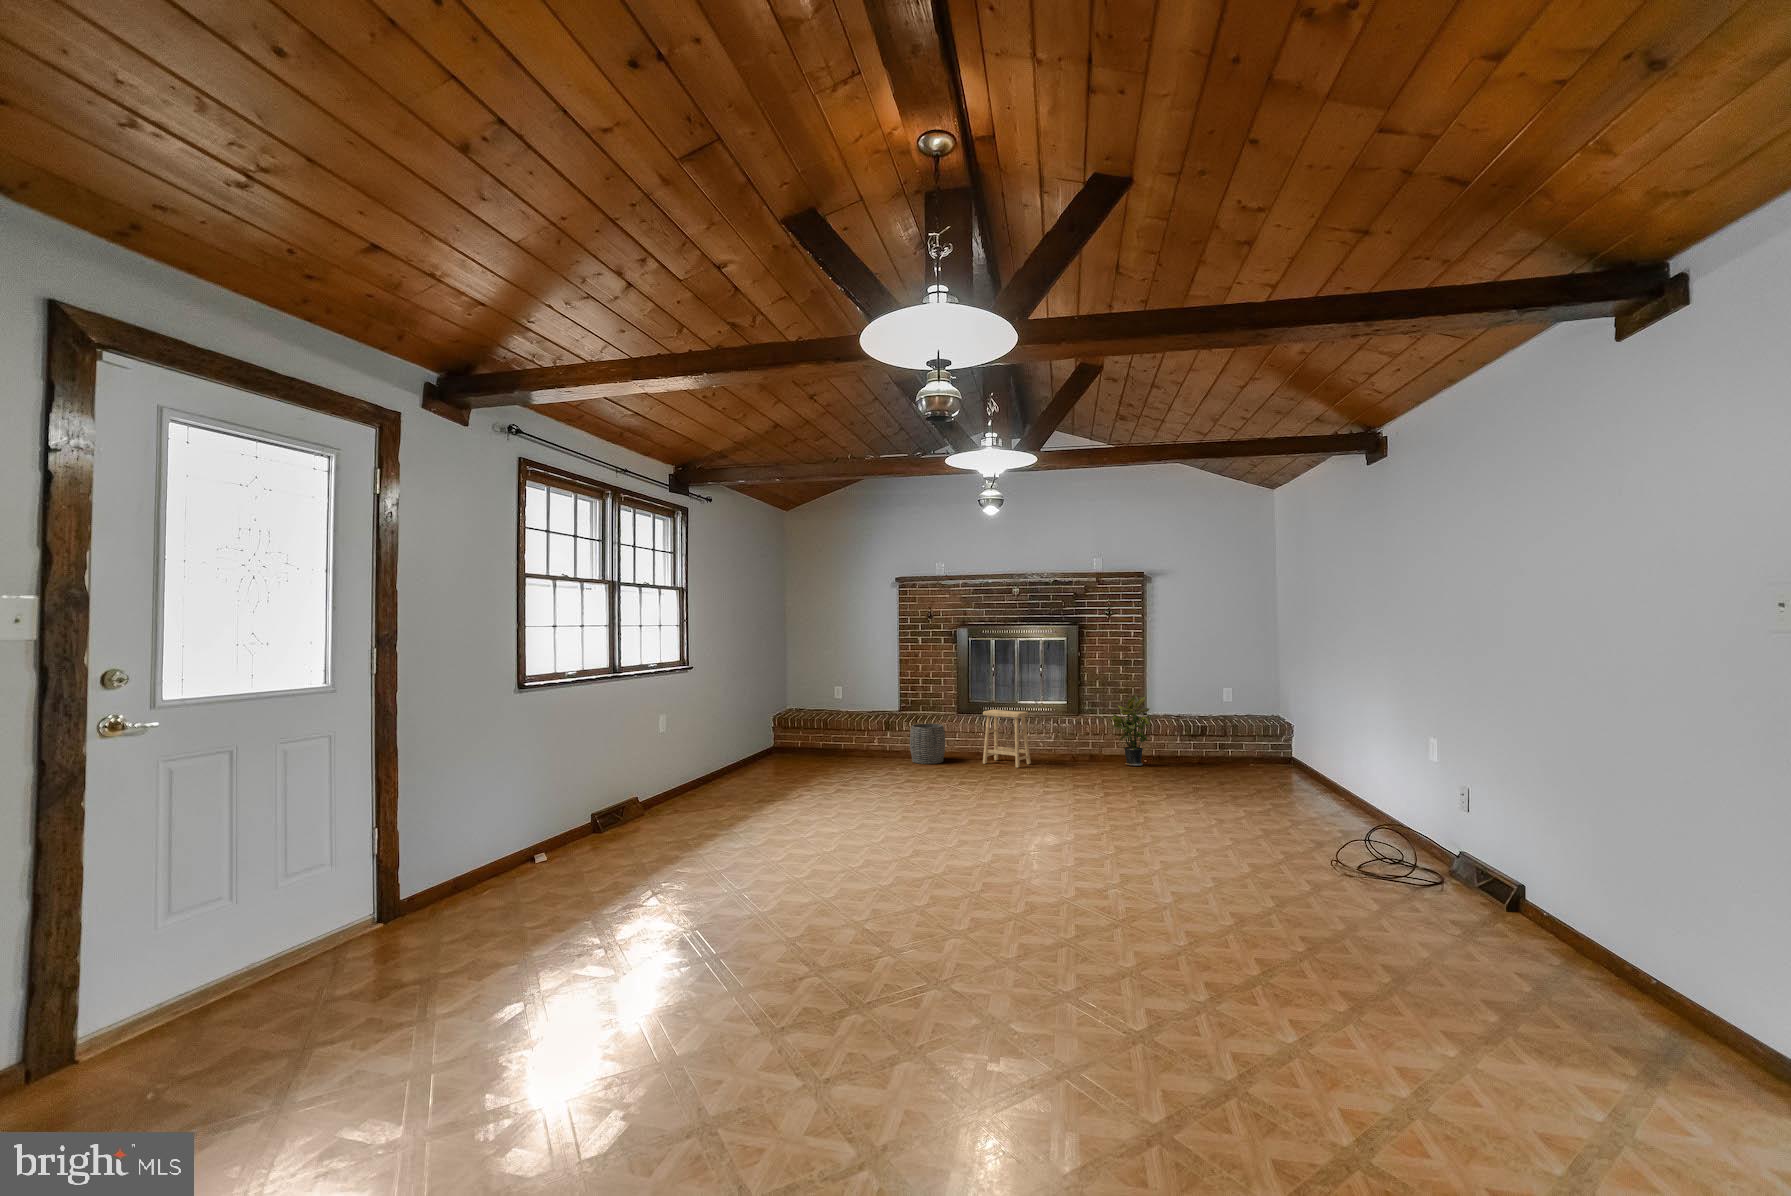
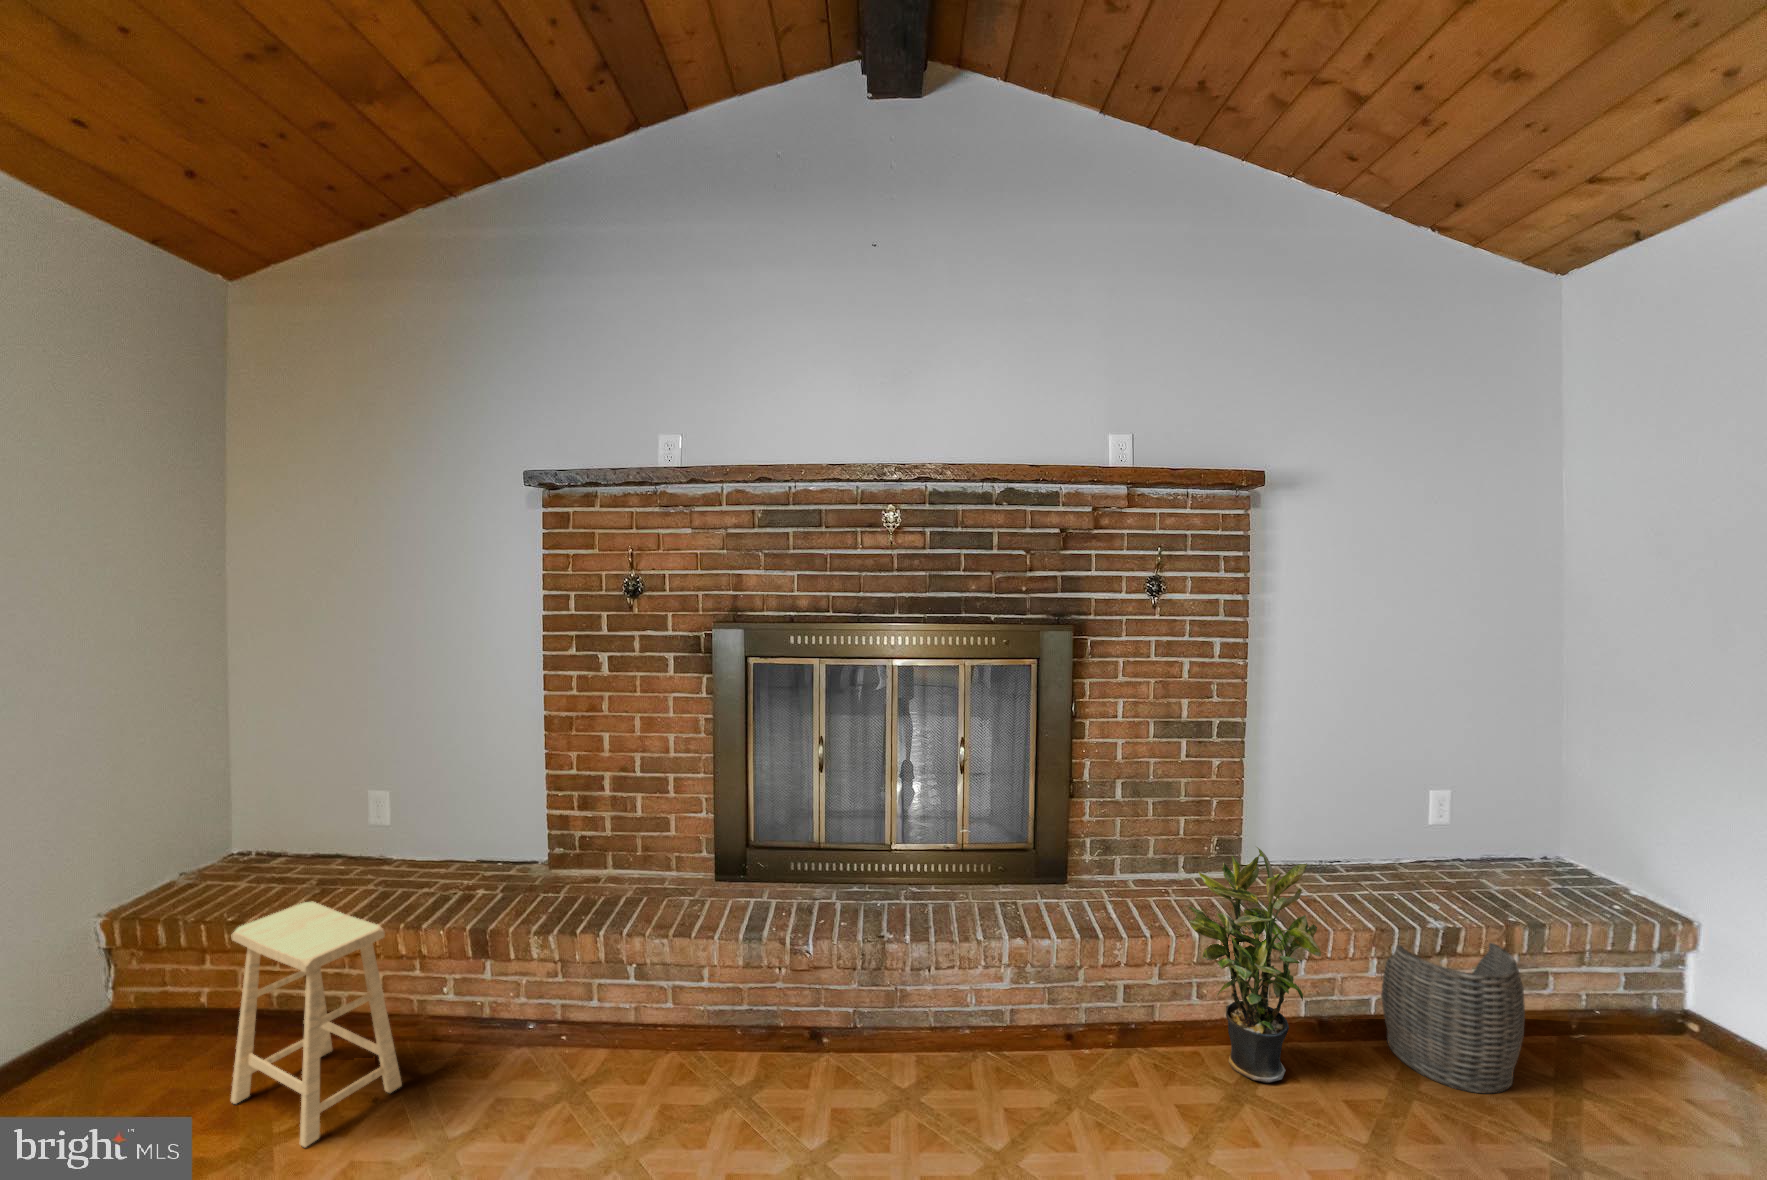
footstool: present [983,710,1031,768] -> present [231,902,402,1147]
woven basket: present [910,724,945,764] -> present [1381,941,1525,1093]

